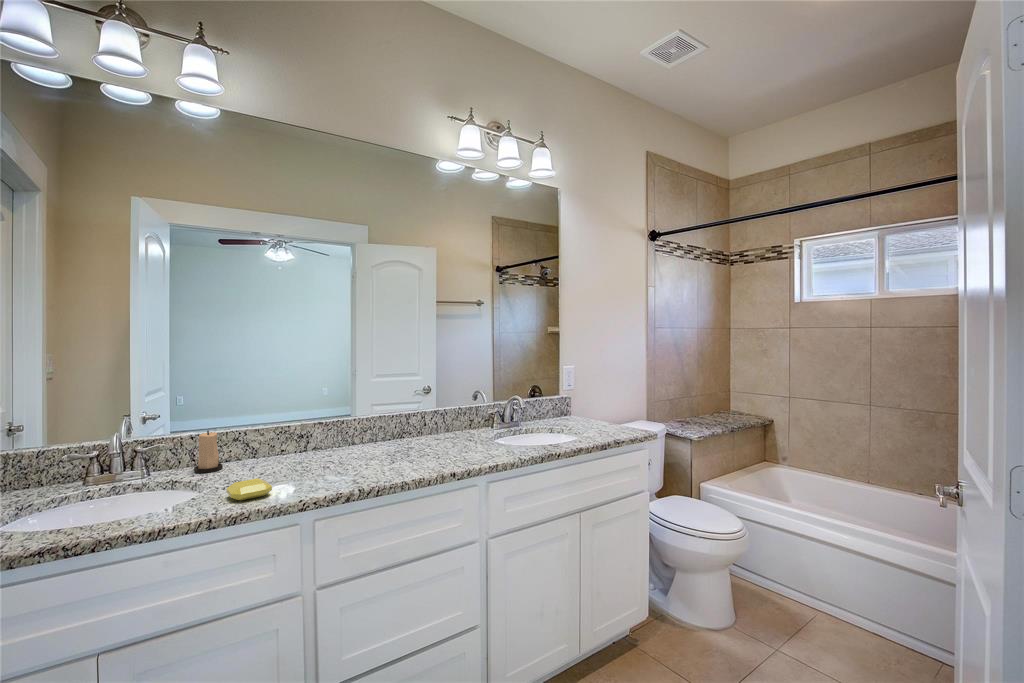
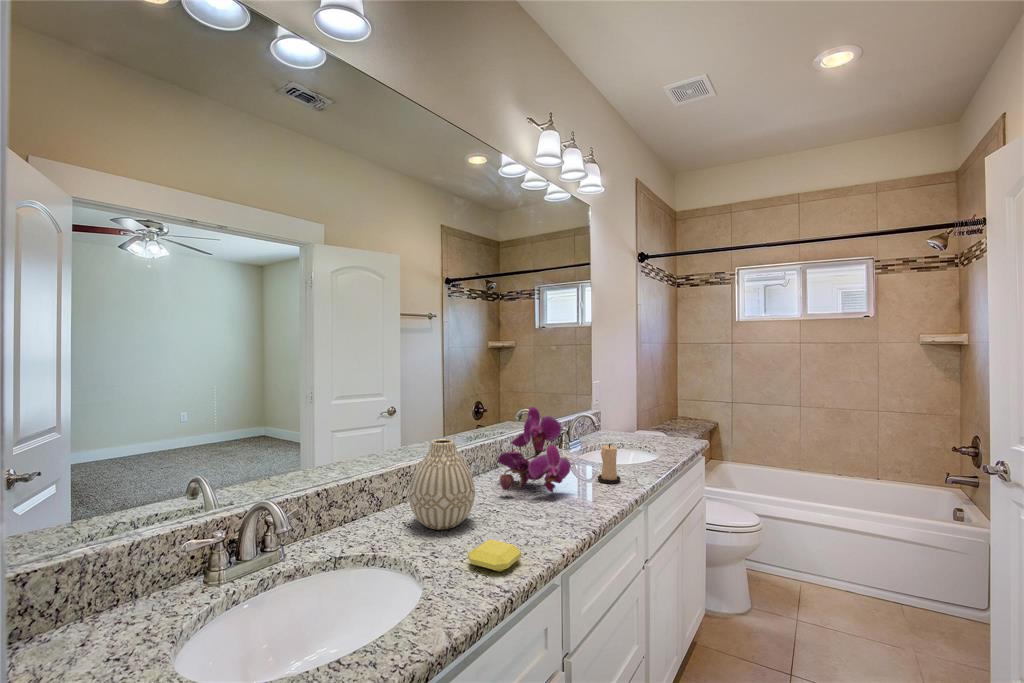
flower: none [357,382,419,457] -> present [498,407,571,494]
vase: none [247,402,306,472] -> present [409,439,475,530]
candle: present [194,431,223,473] -> present [598,444,620,484]

